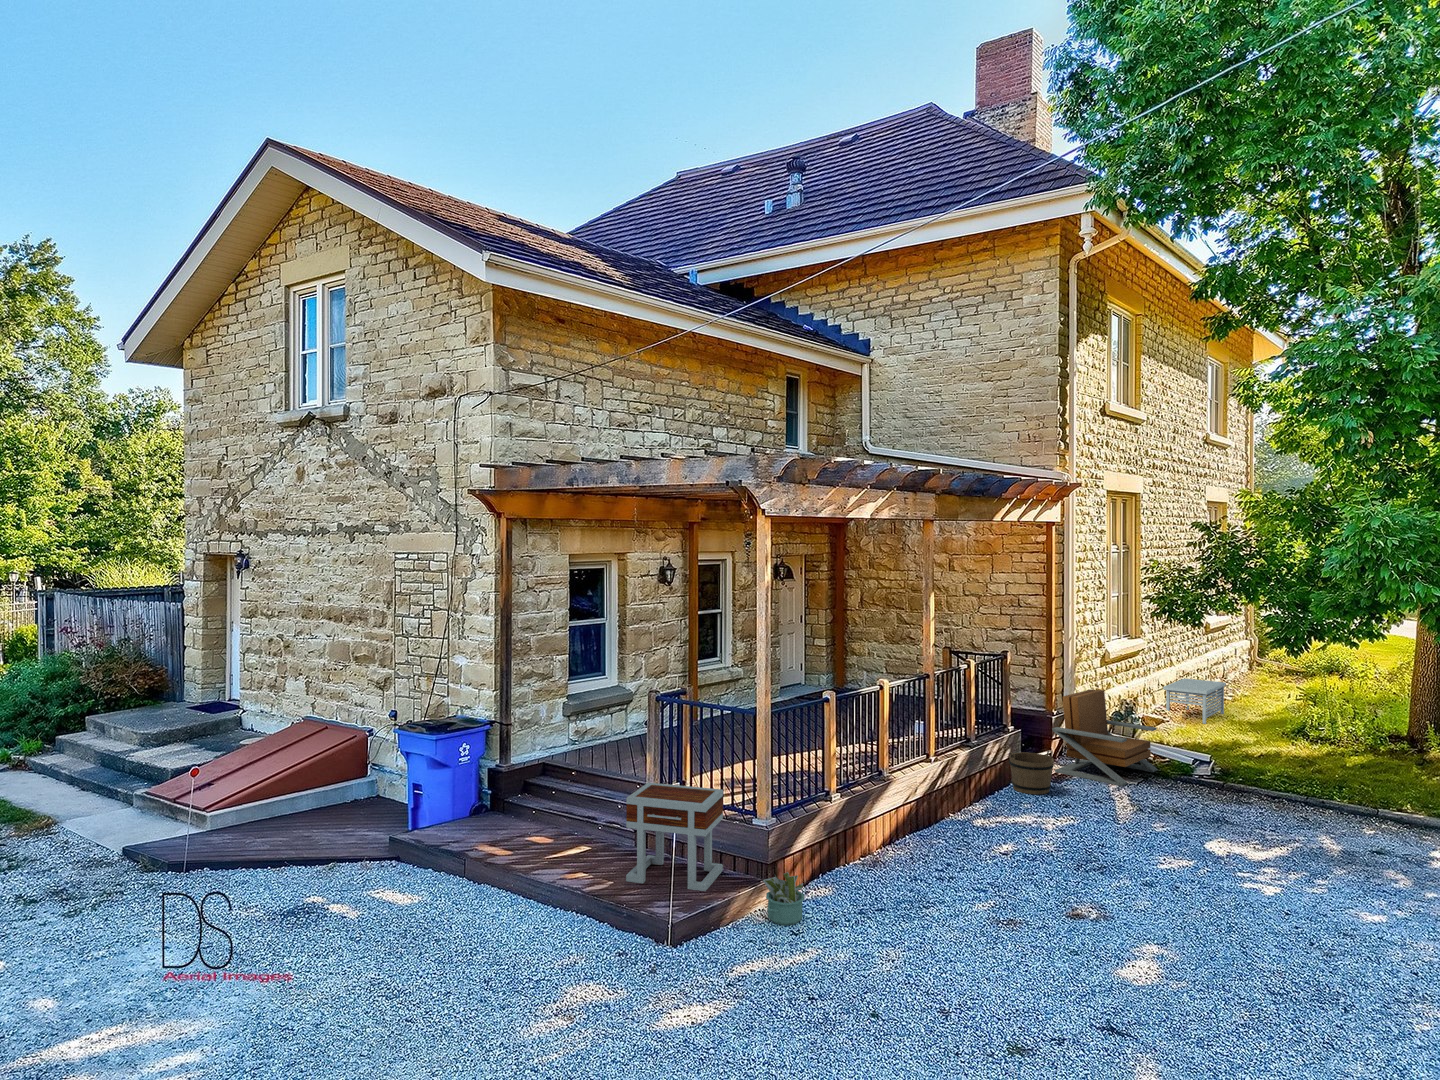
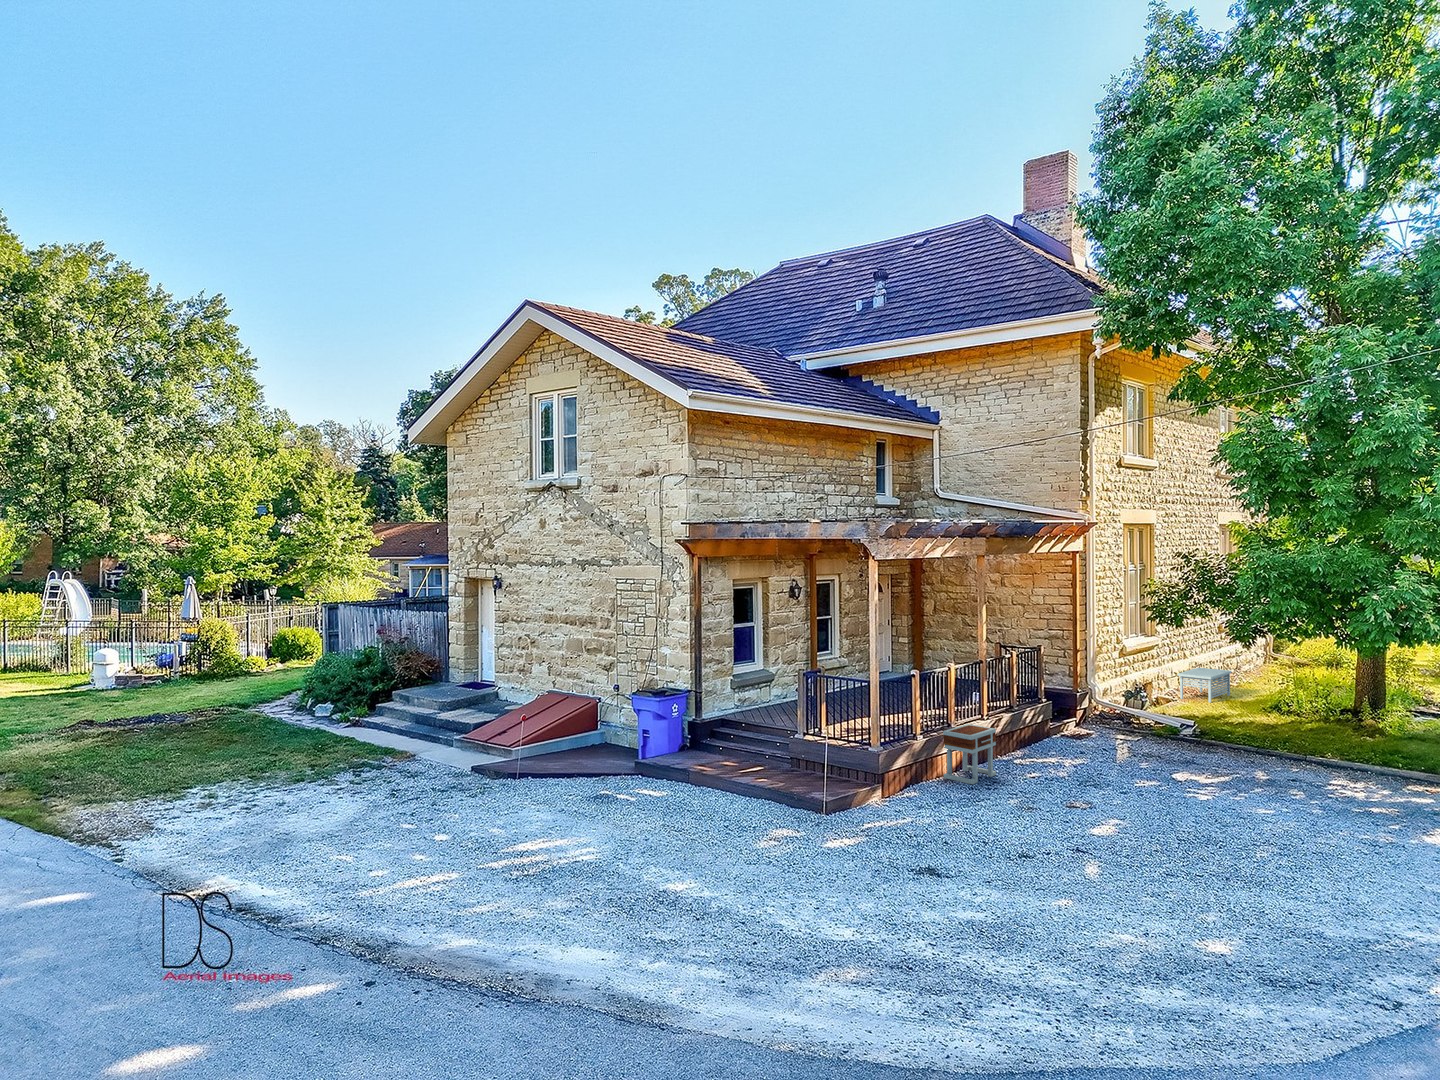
lounge chair: present [1052,690,1157,786] -> none [1077,674,1157,742]
bucket: present [1009,750,1054,794] -> none [1043,715,1075,746]
side table: present [626,783,723,891] -> present [943,724,996,784]
decorative plant: present [763,872,804,925] -> none [875,778,901,808]

